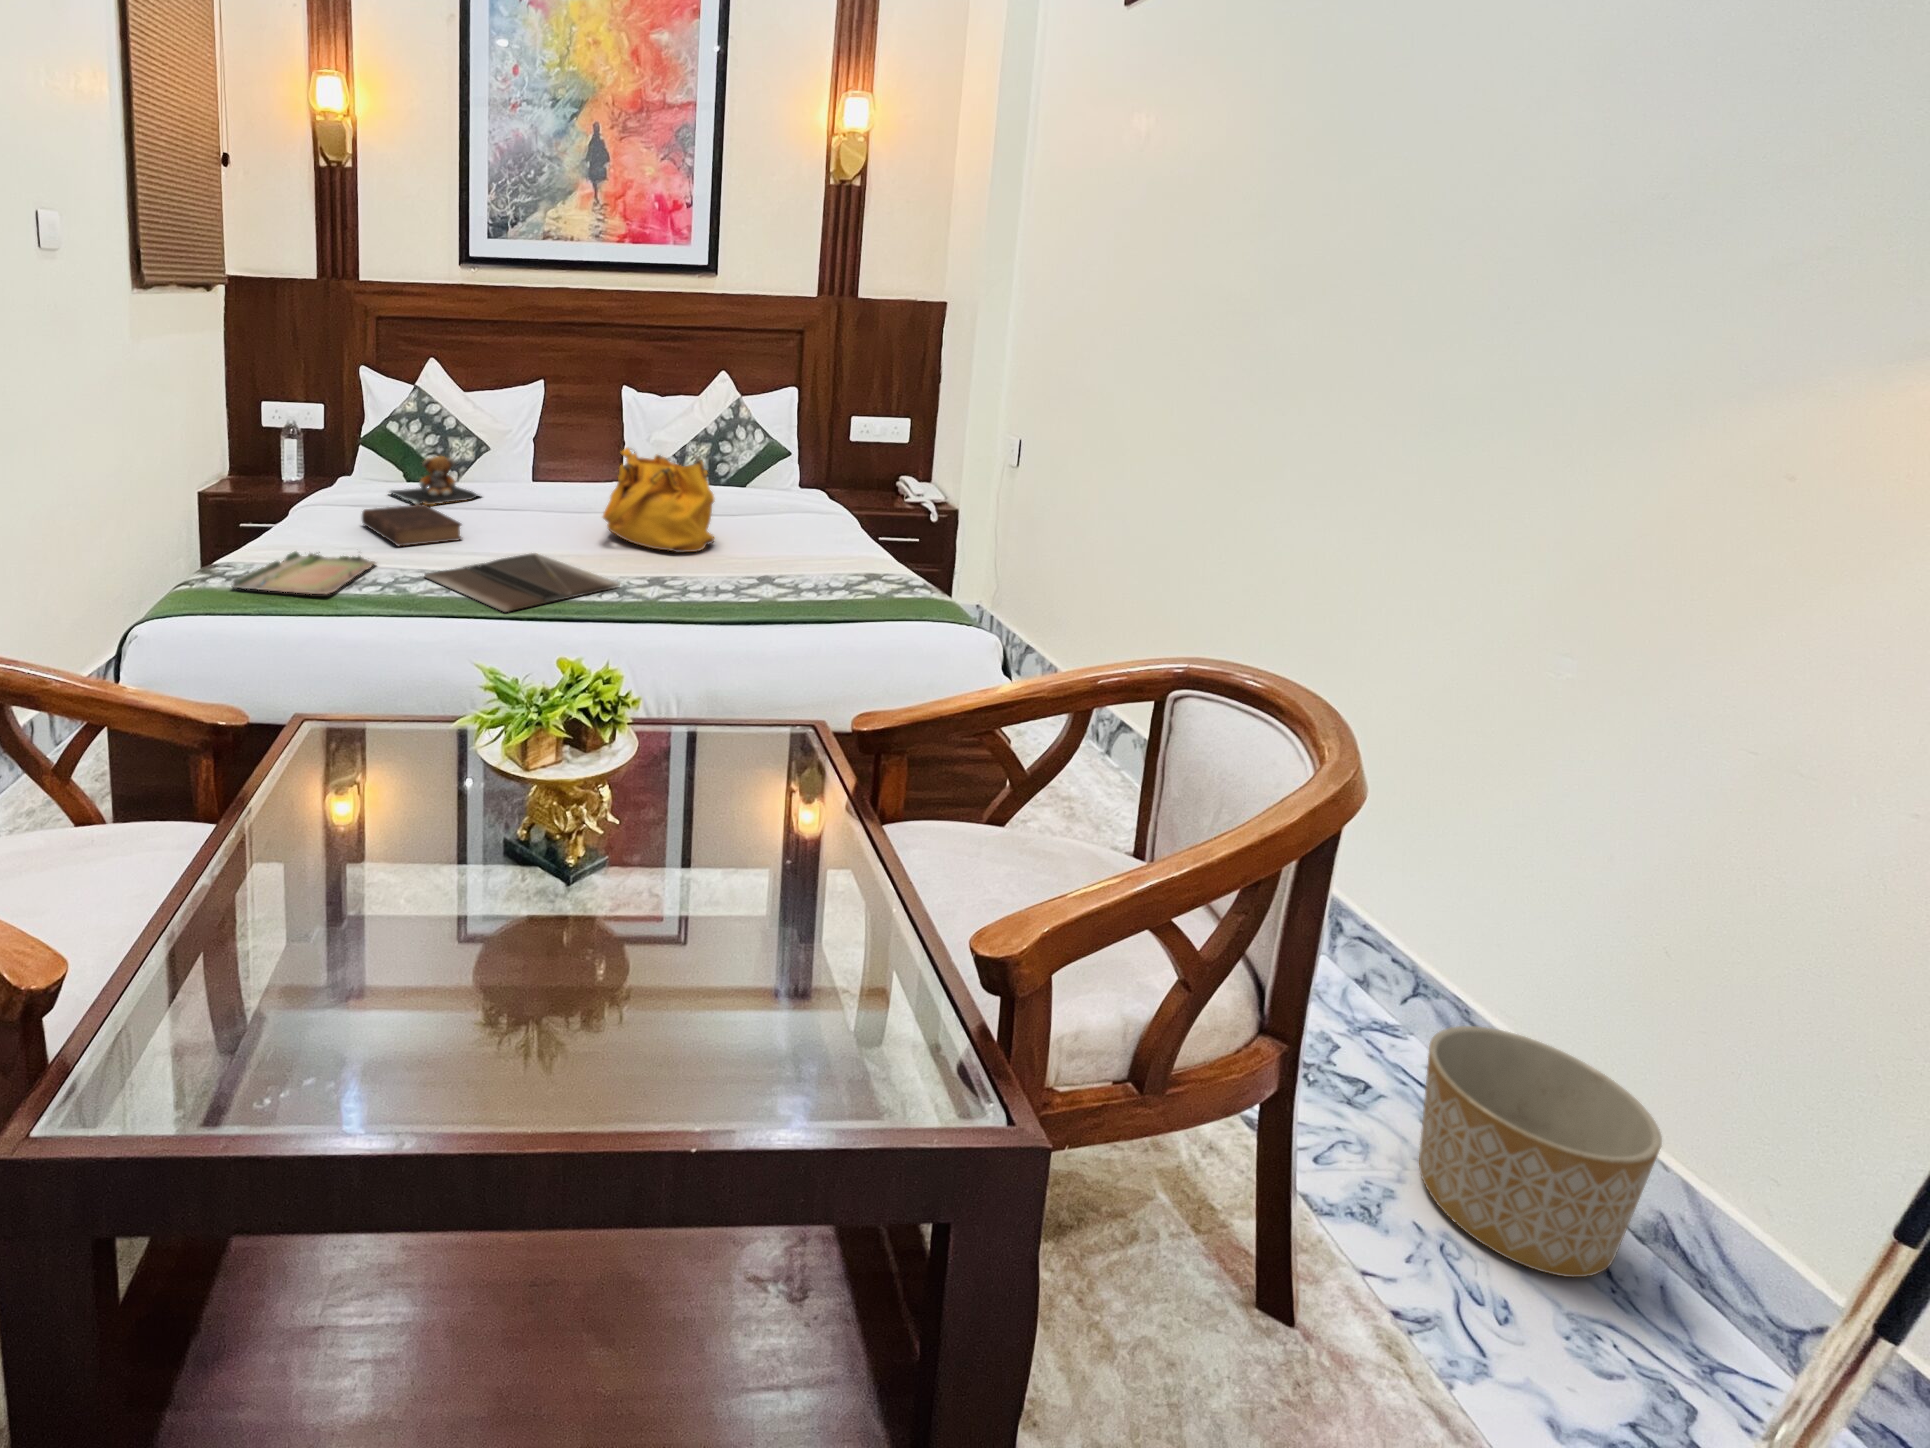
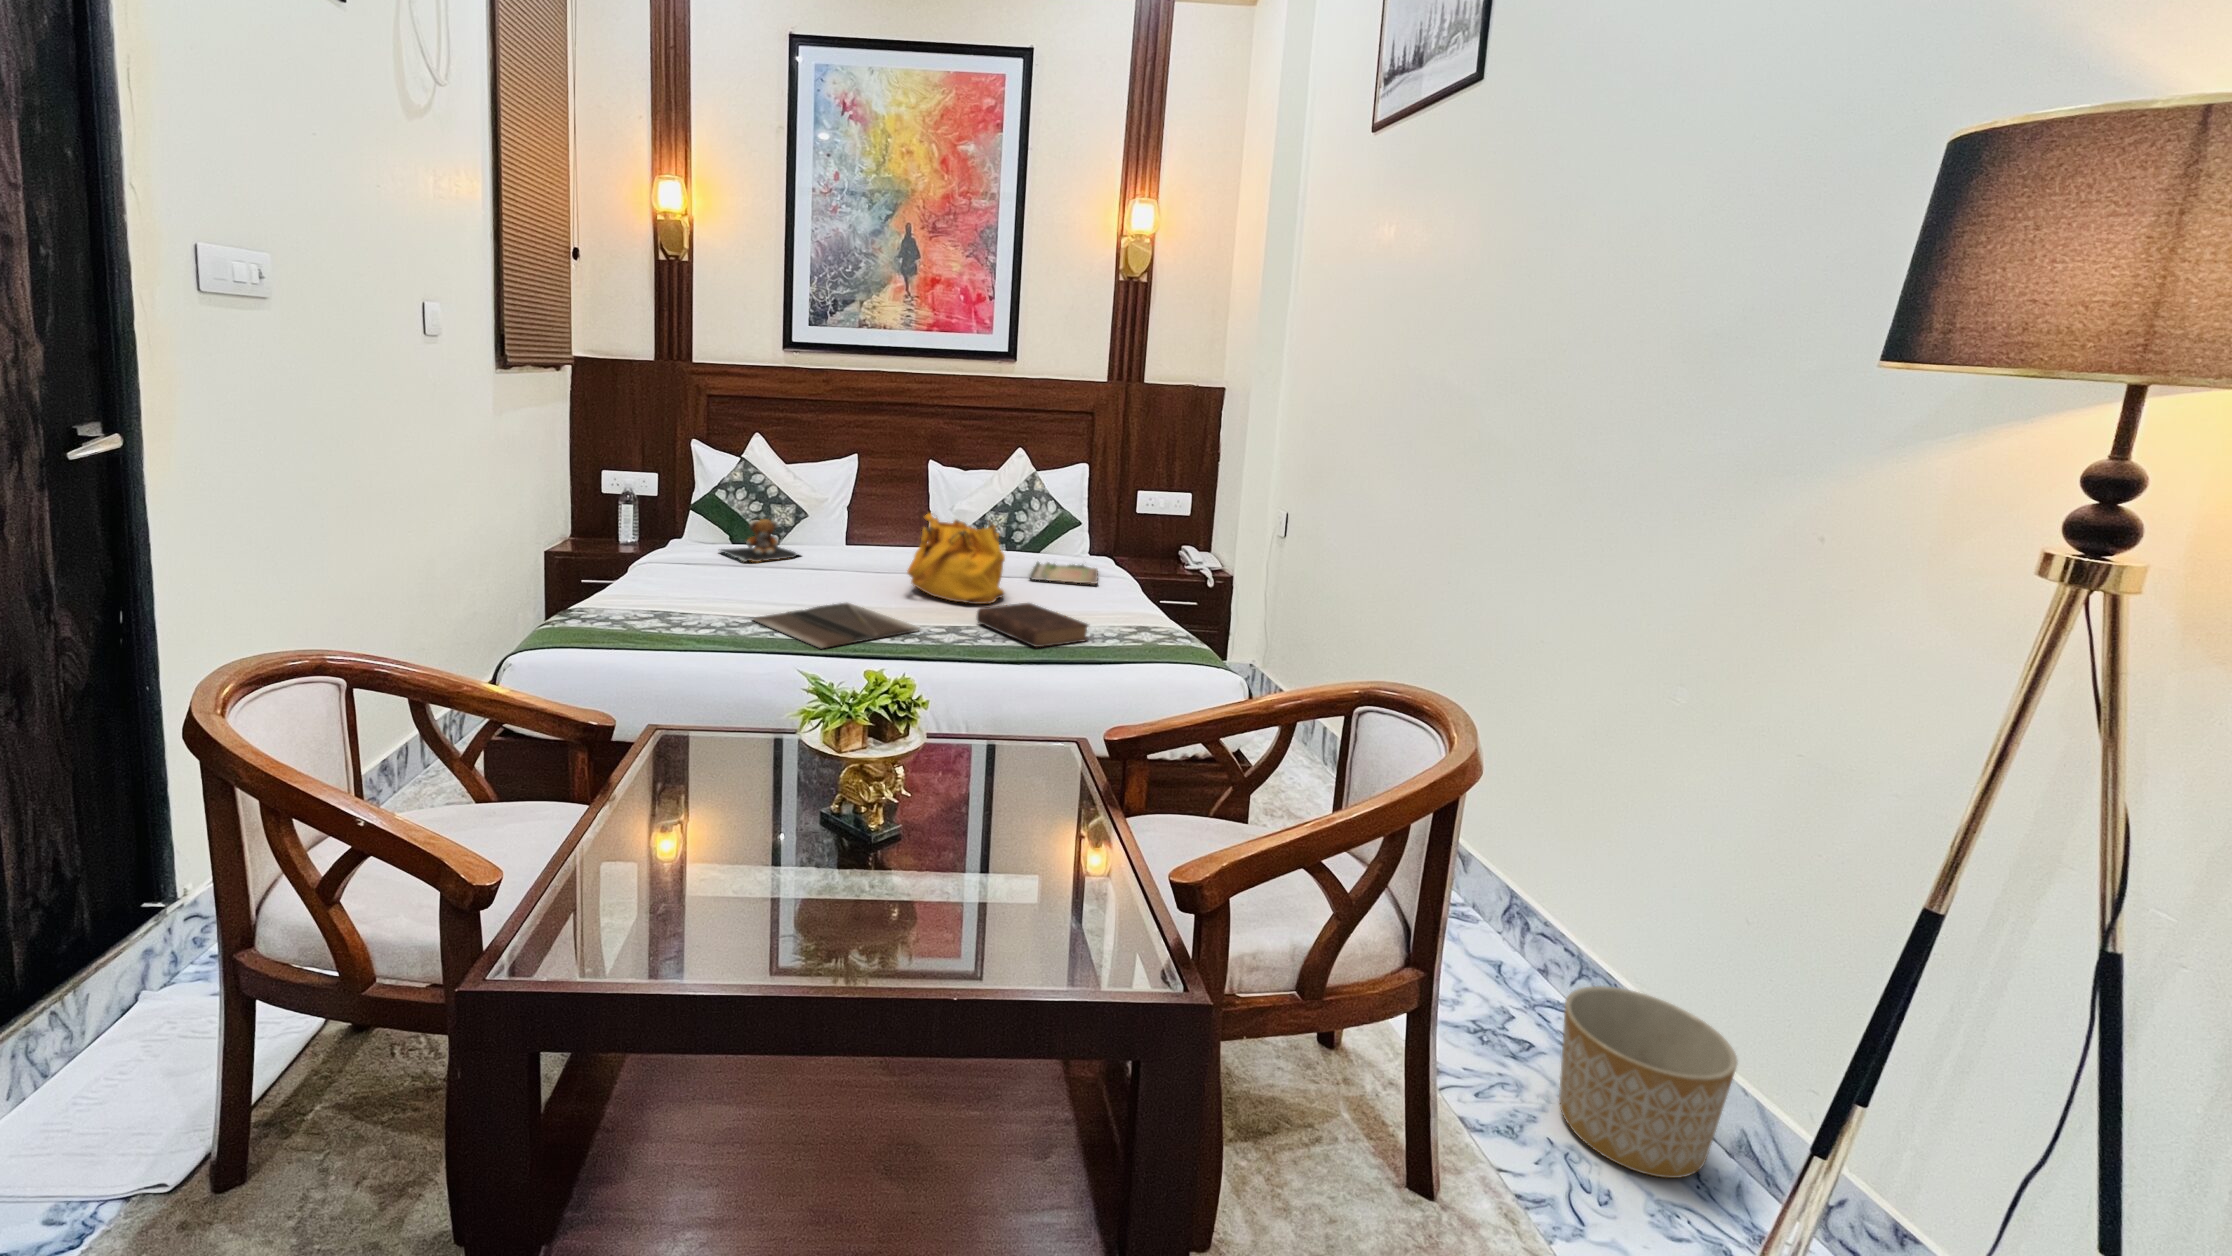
book: present [362,504,462,546] -> present [977,603,1089,647]
tray: present [232,551,376,594] -> present [1030,562,1098,584]

